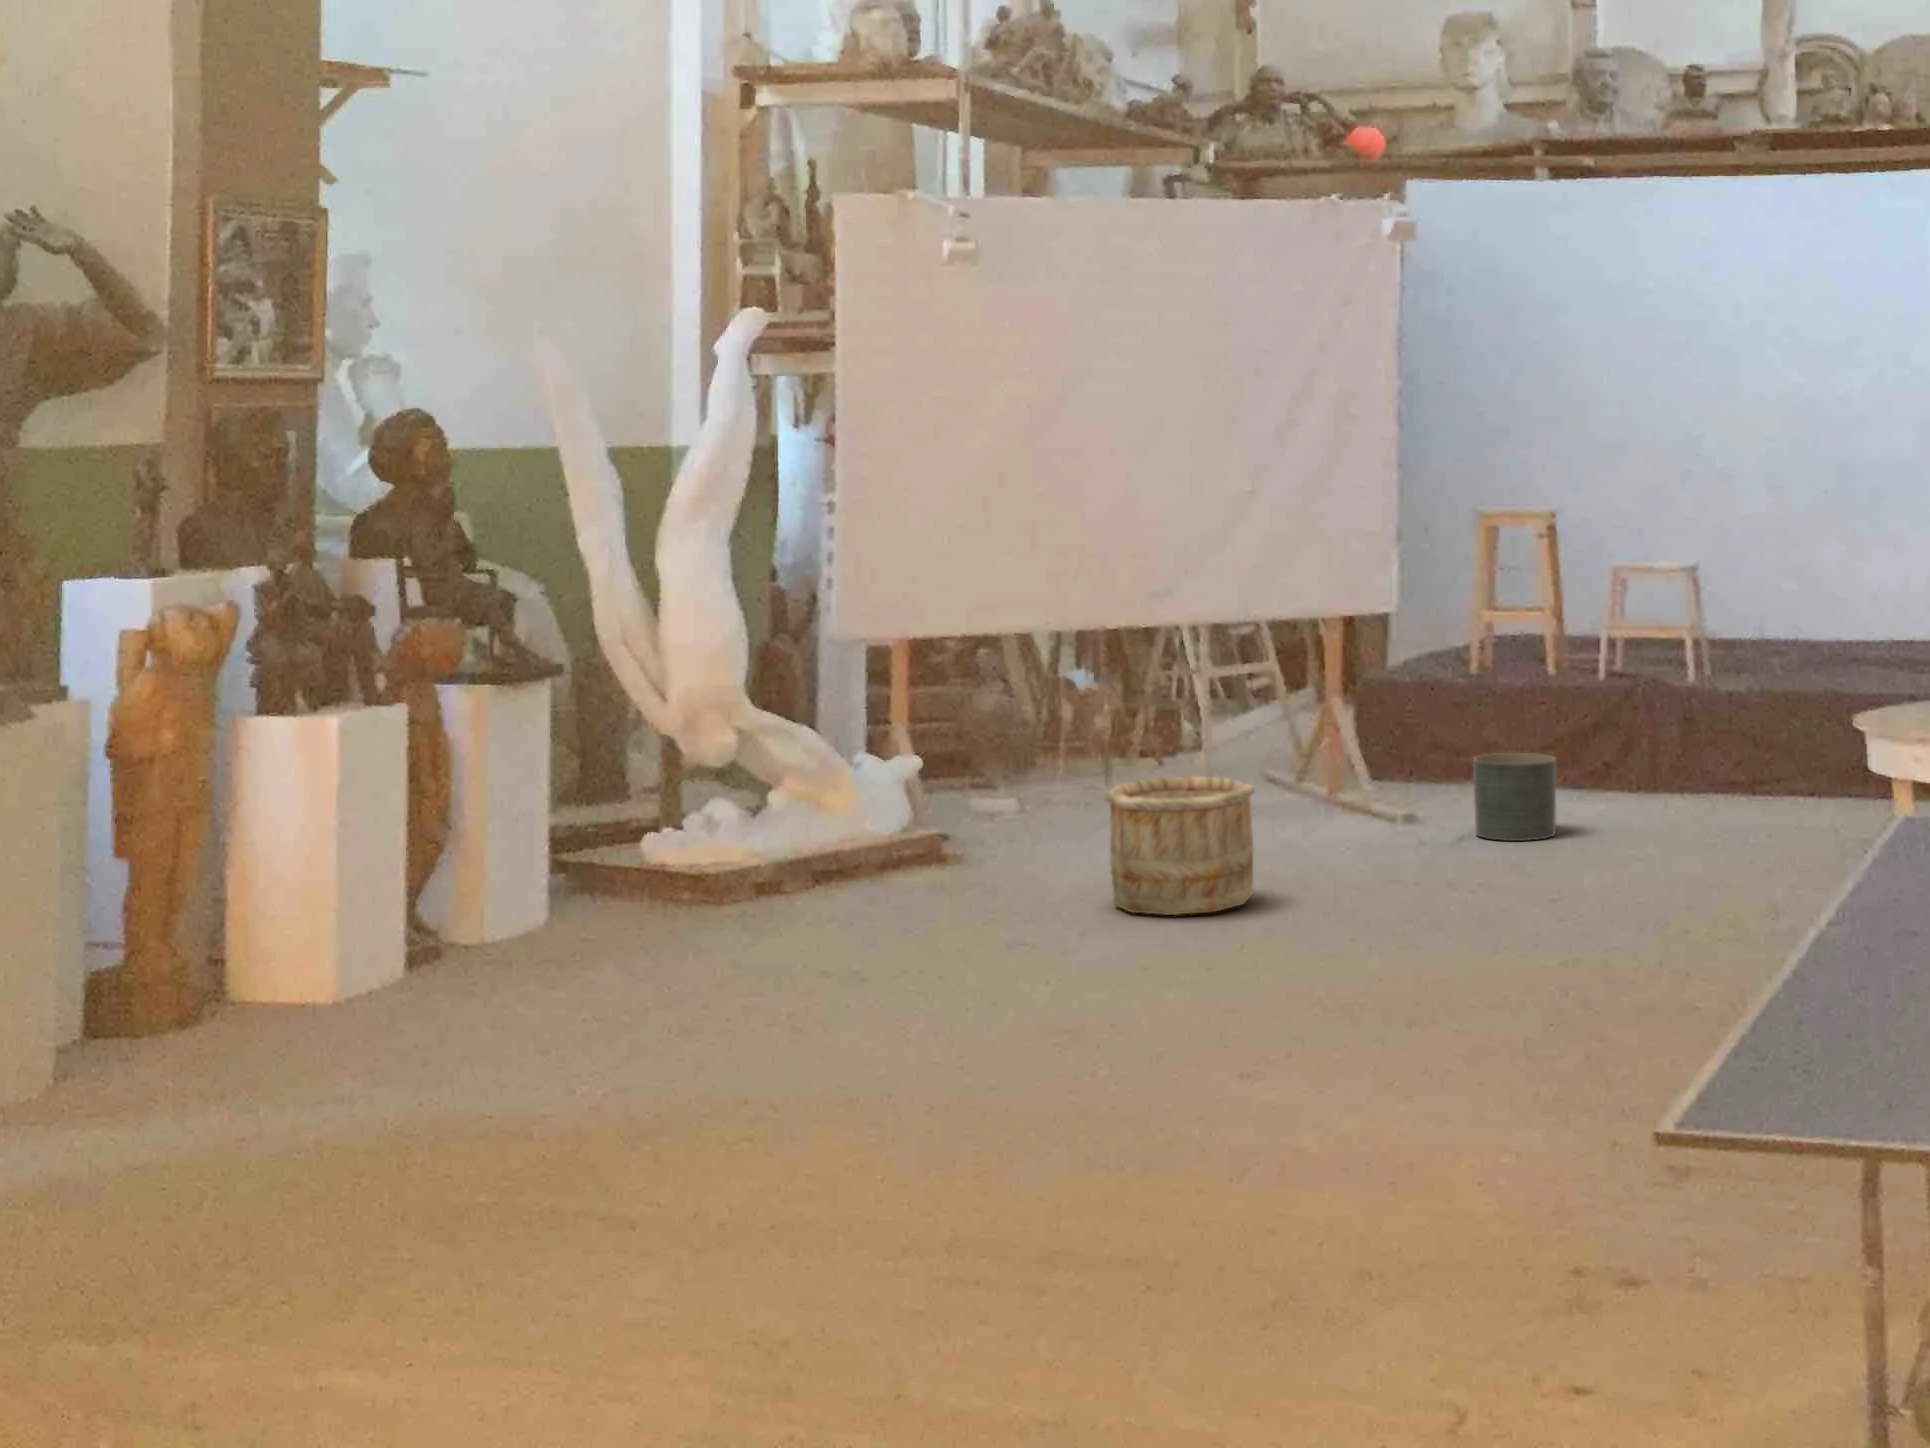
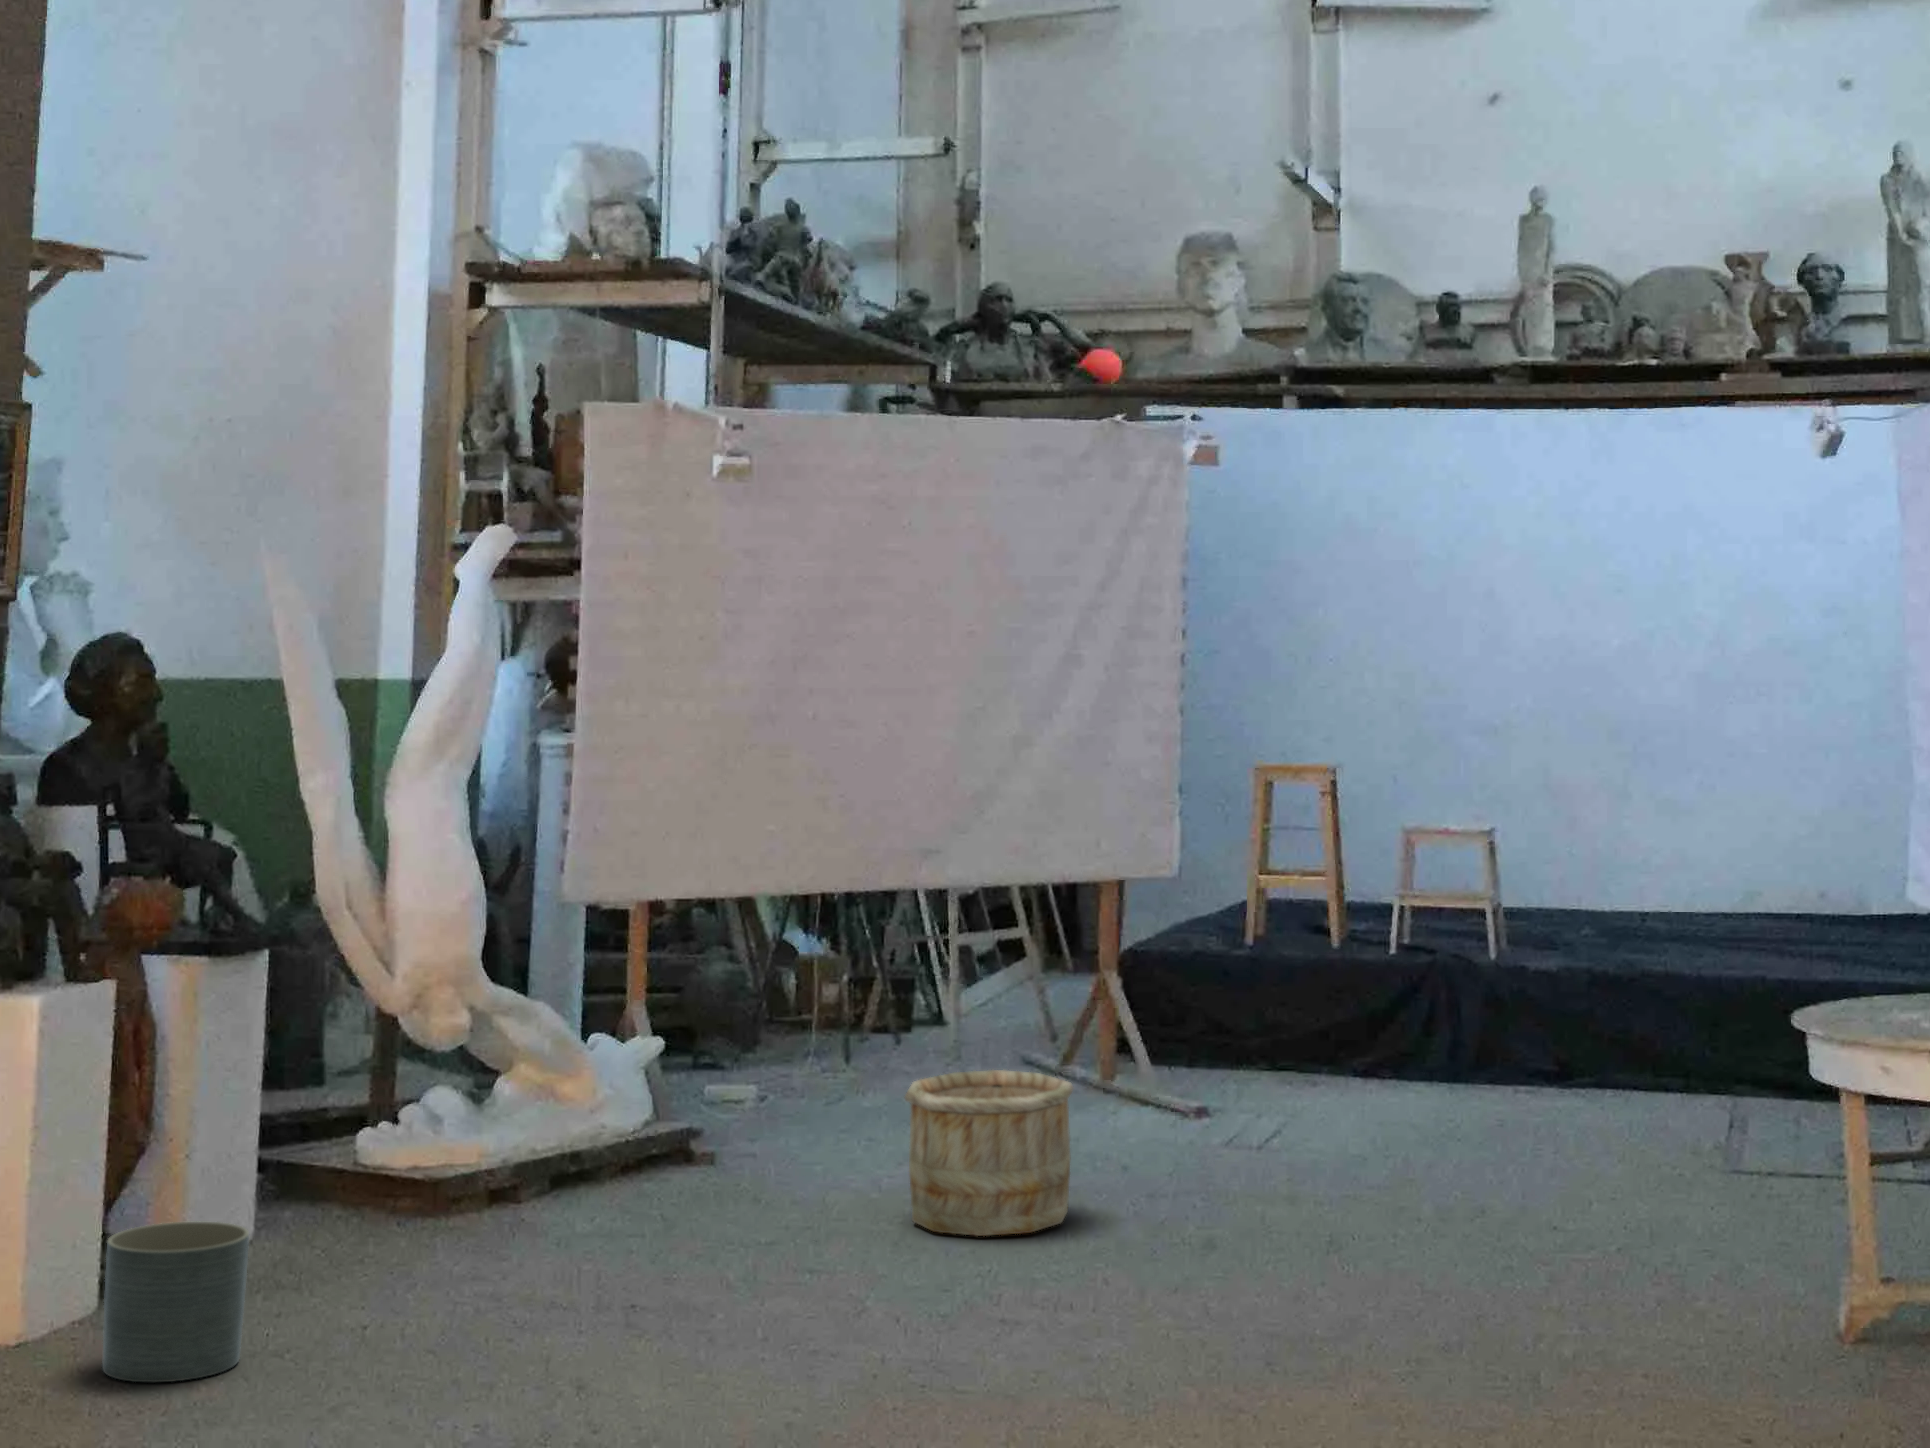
planter: present [1473,753,1556,841] -> present [102,1221,249,1382]

